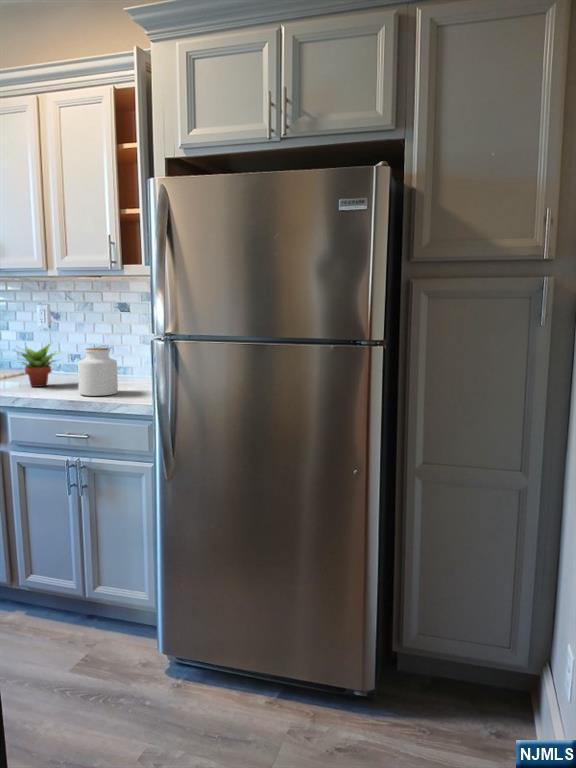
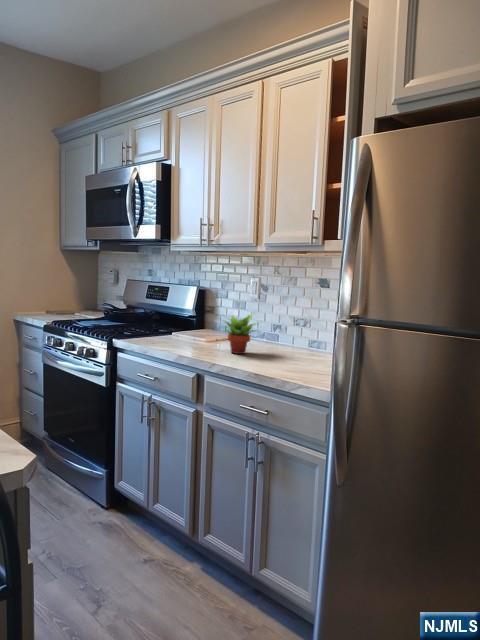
jar: present [78,348,118,396] -> none [268,322,307,372]

